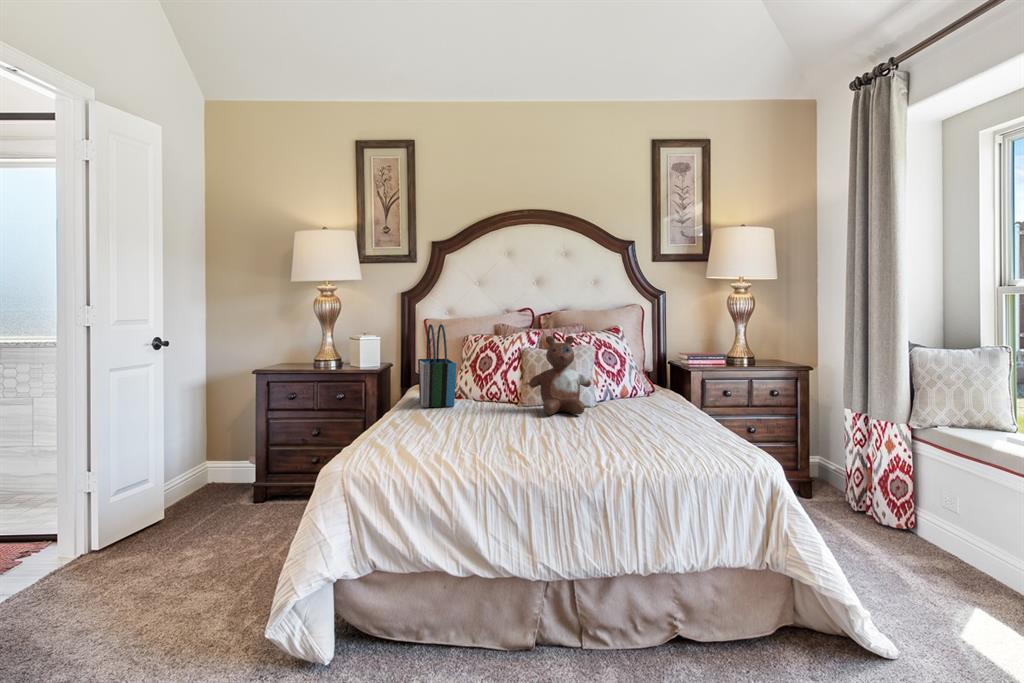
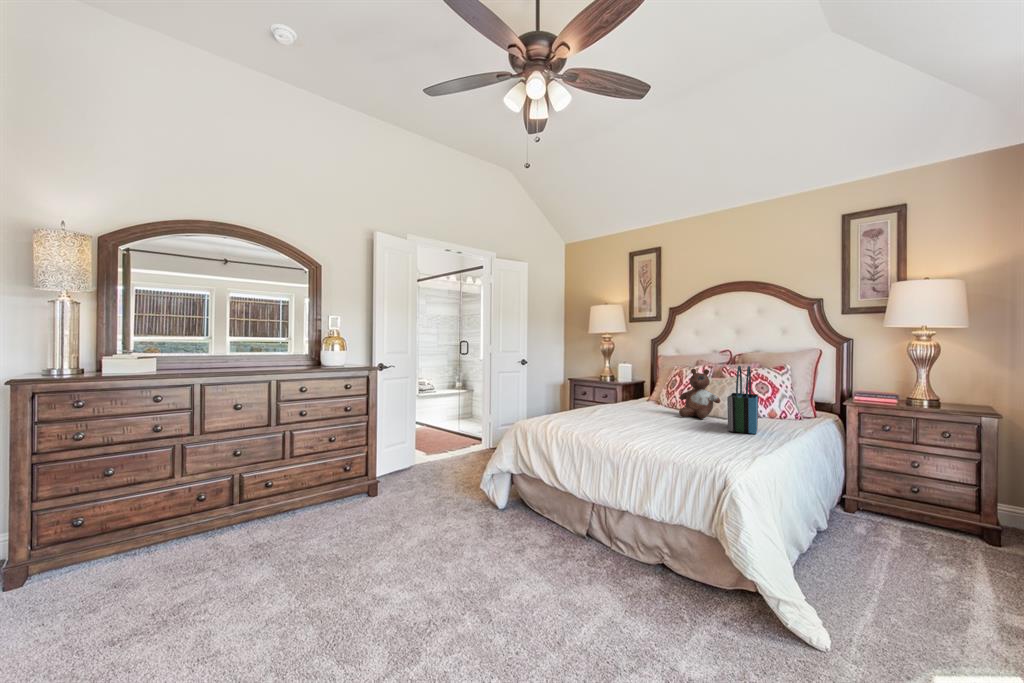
tote bag: present [418,324,456,407] -> present [727,366,758,434]

